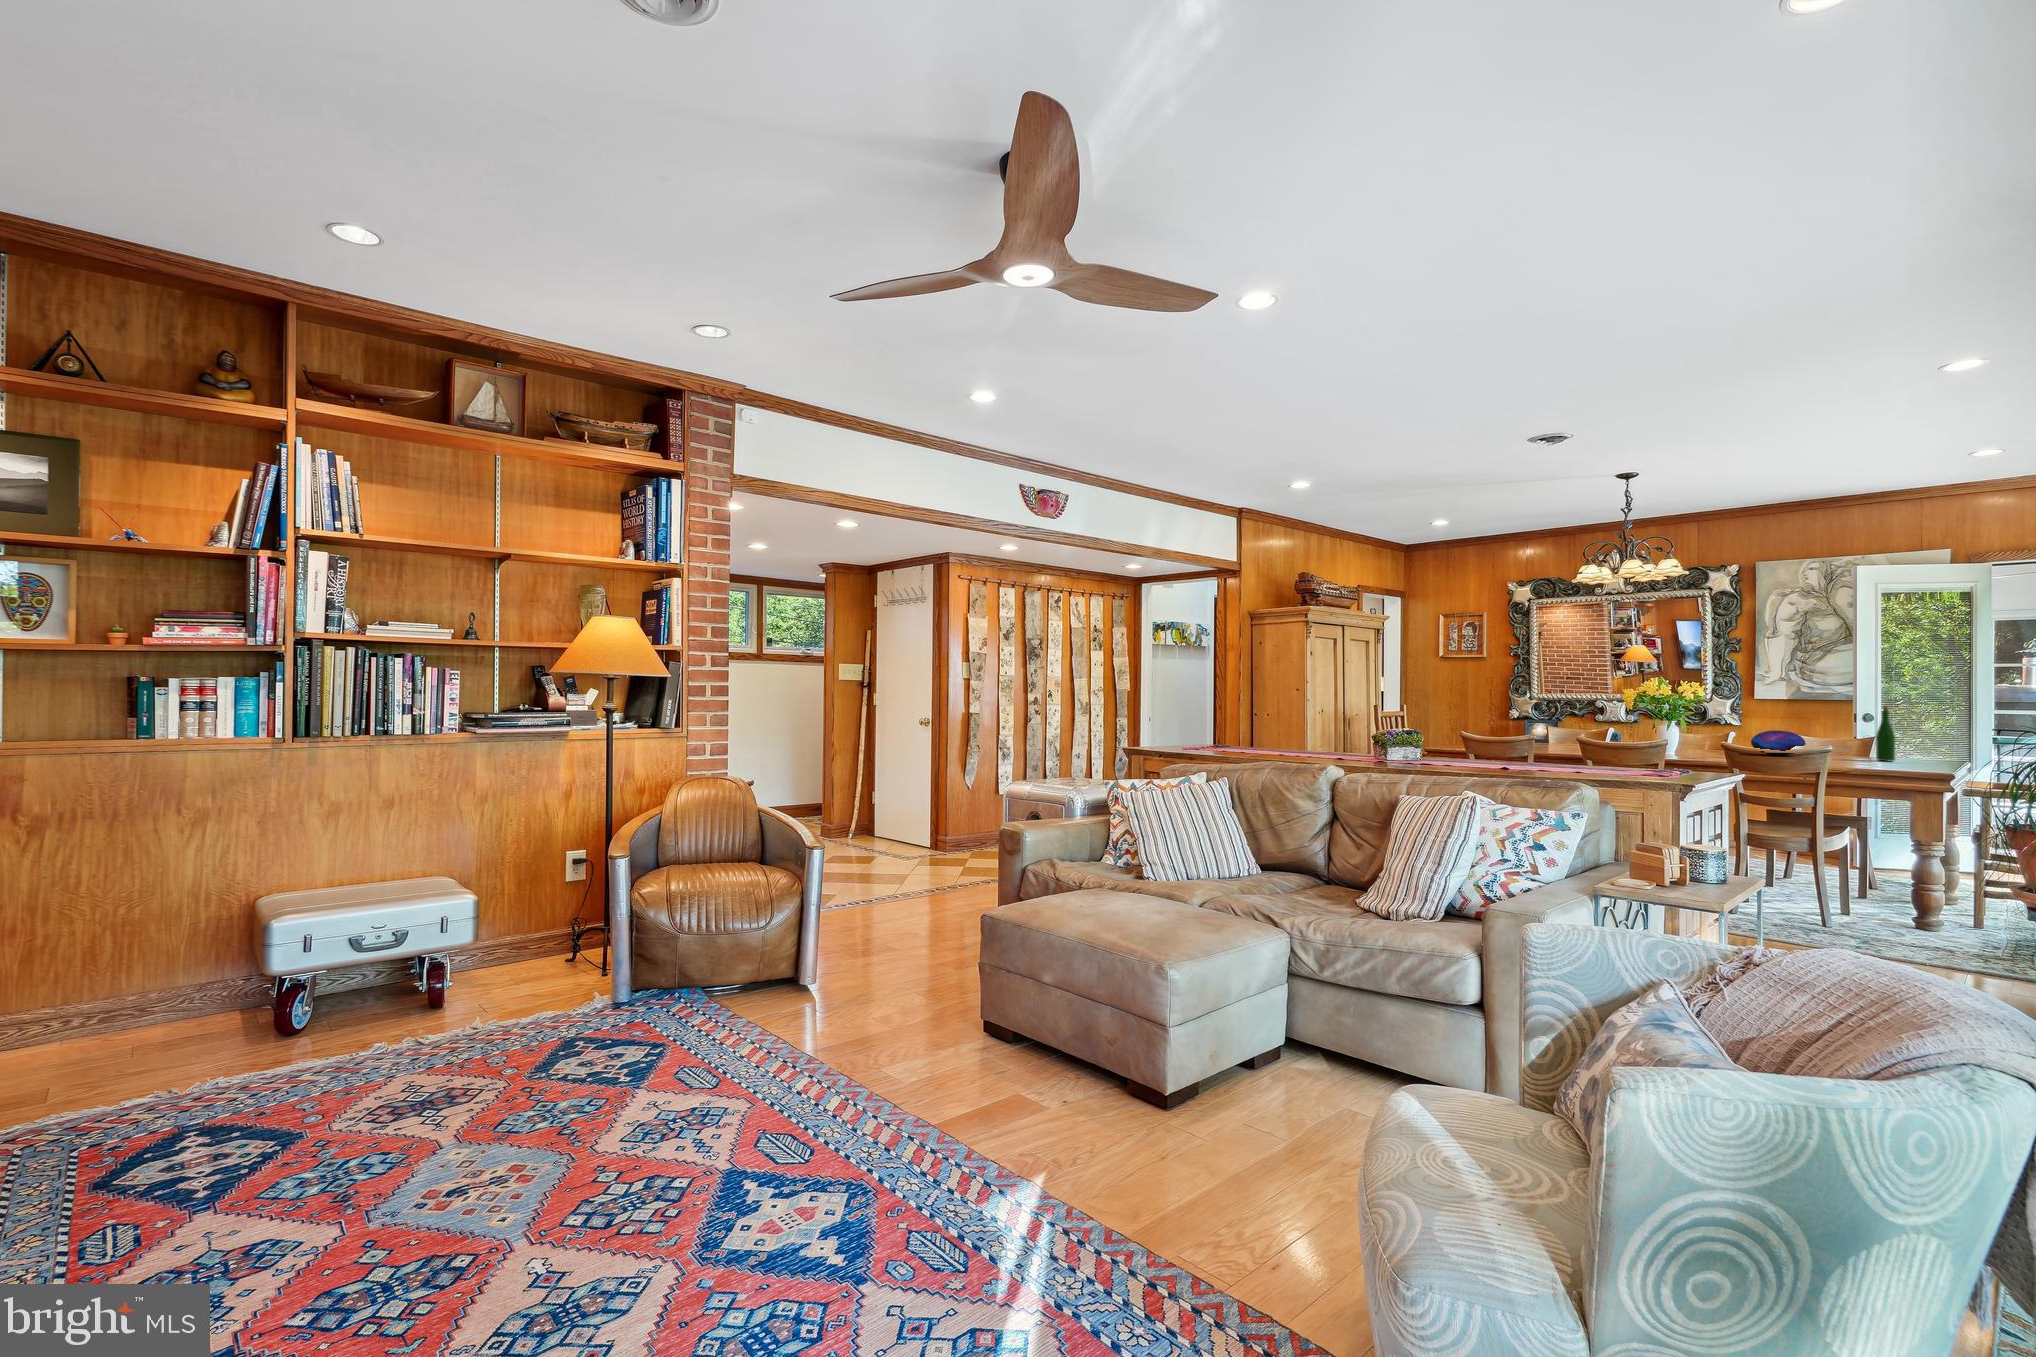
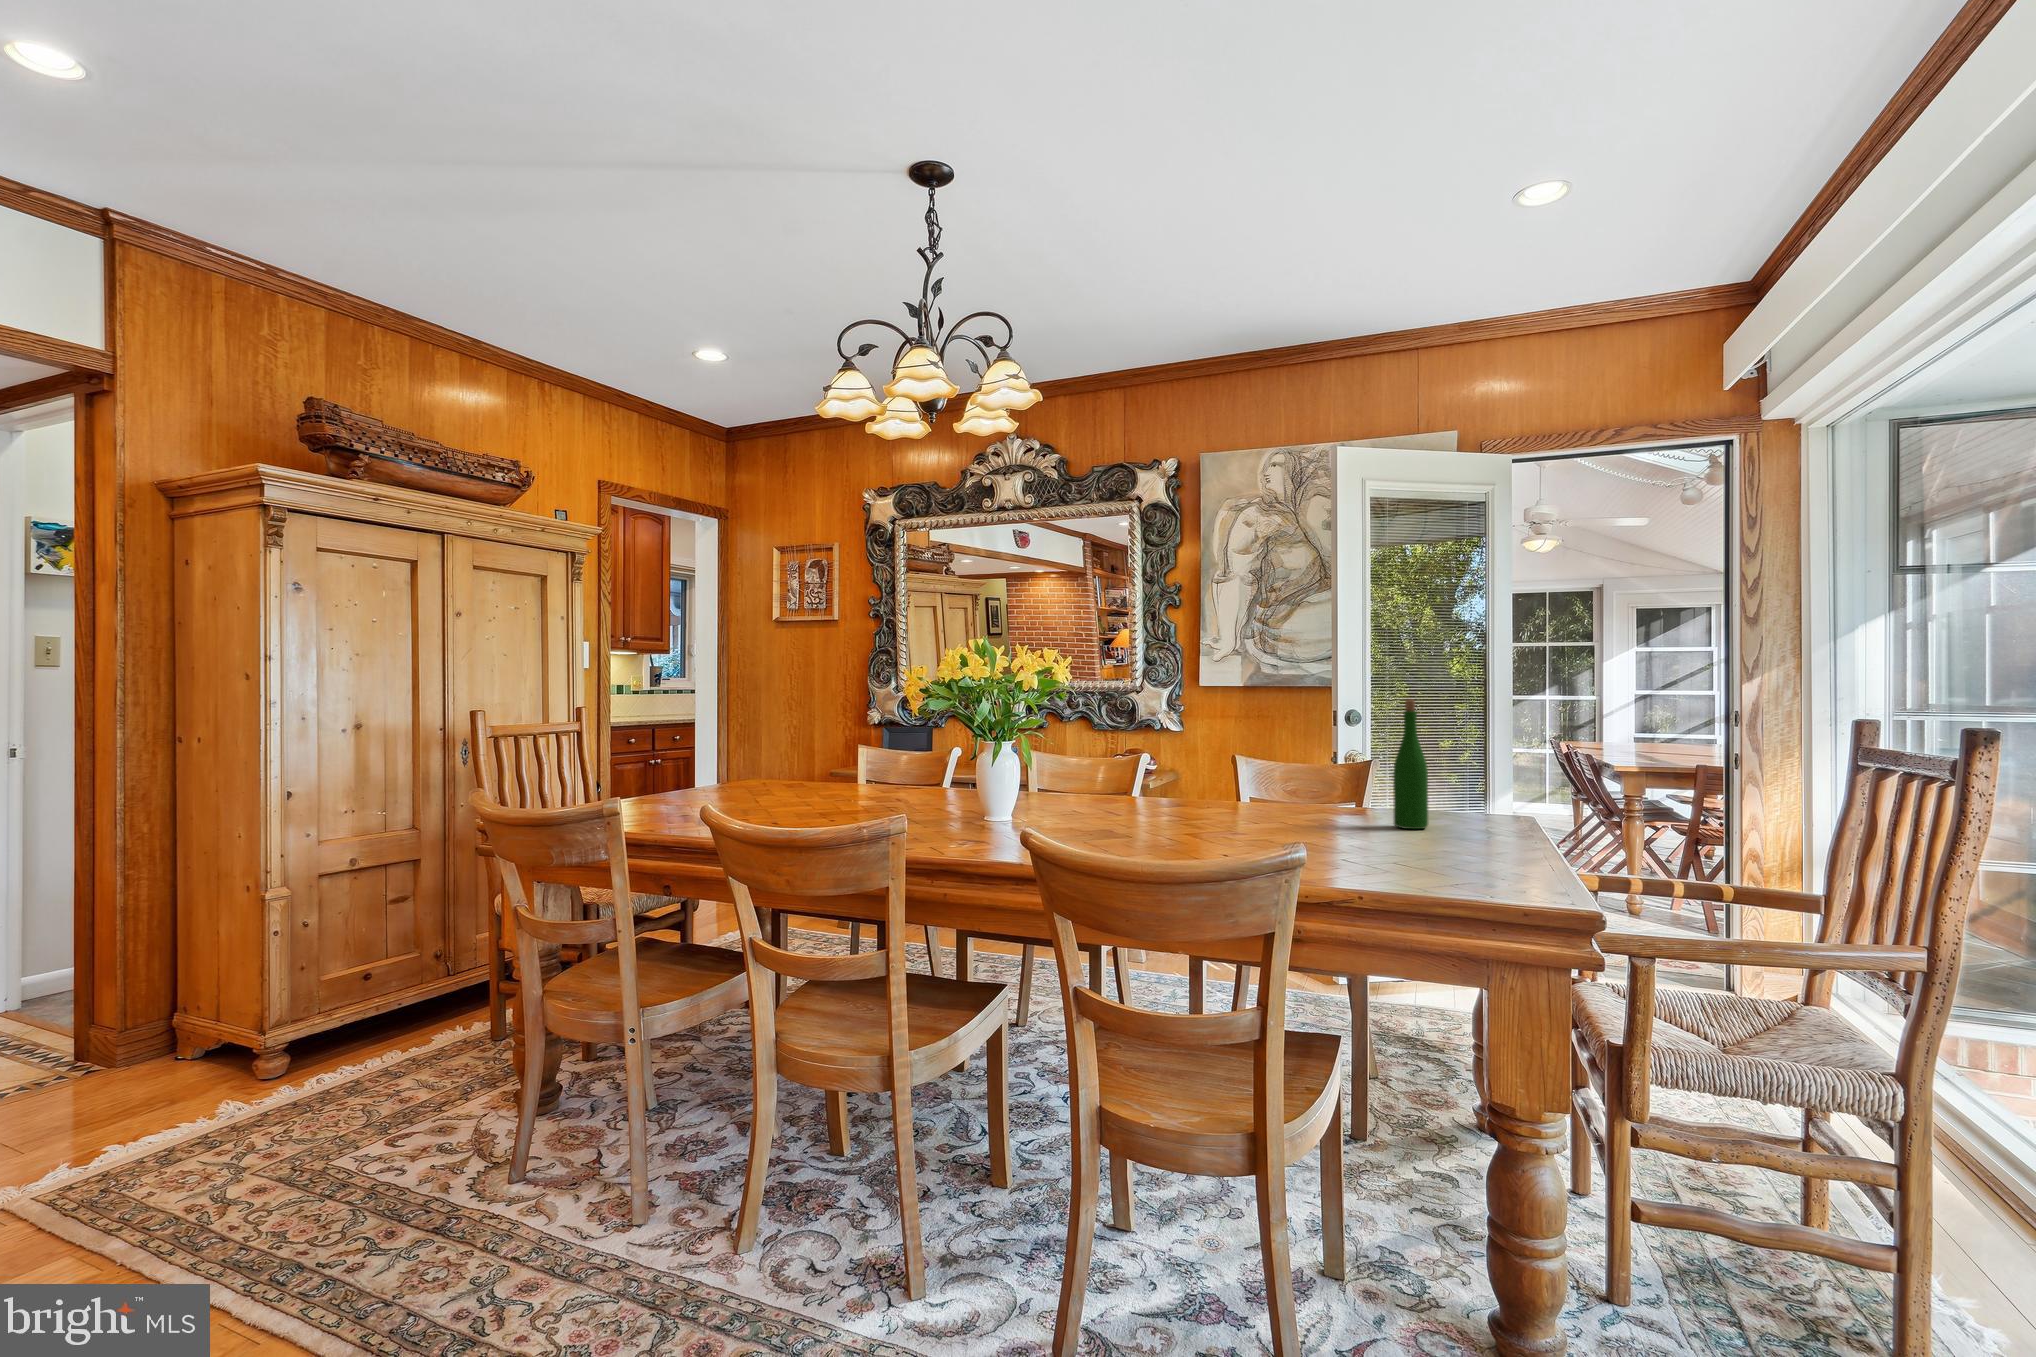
decorative orb: present [1751,730,1806,755] -> none [1166,757,1264,814]

